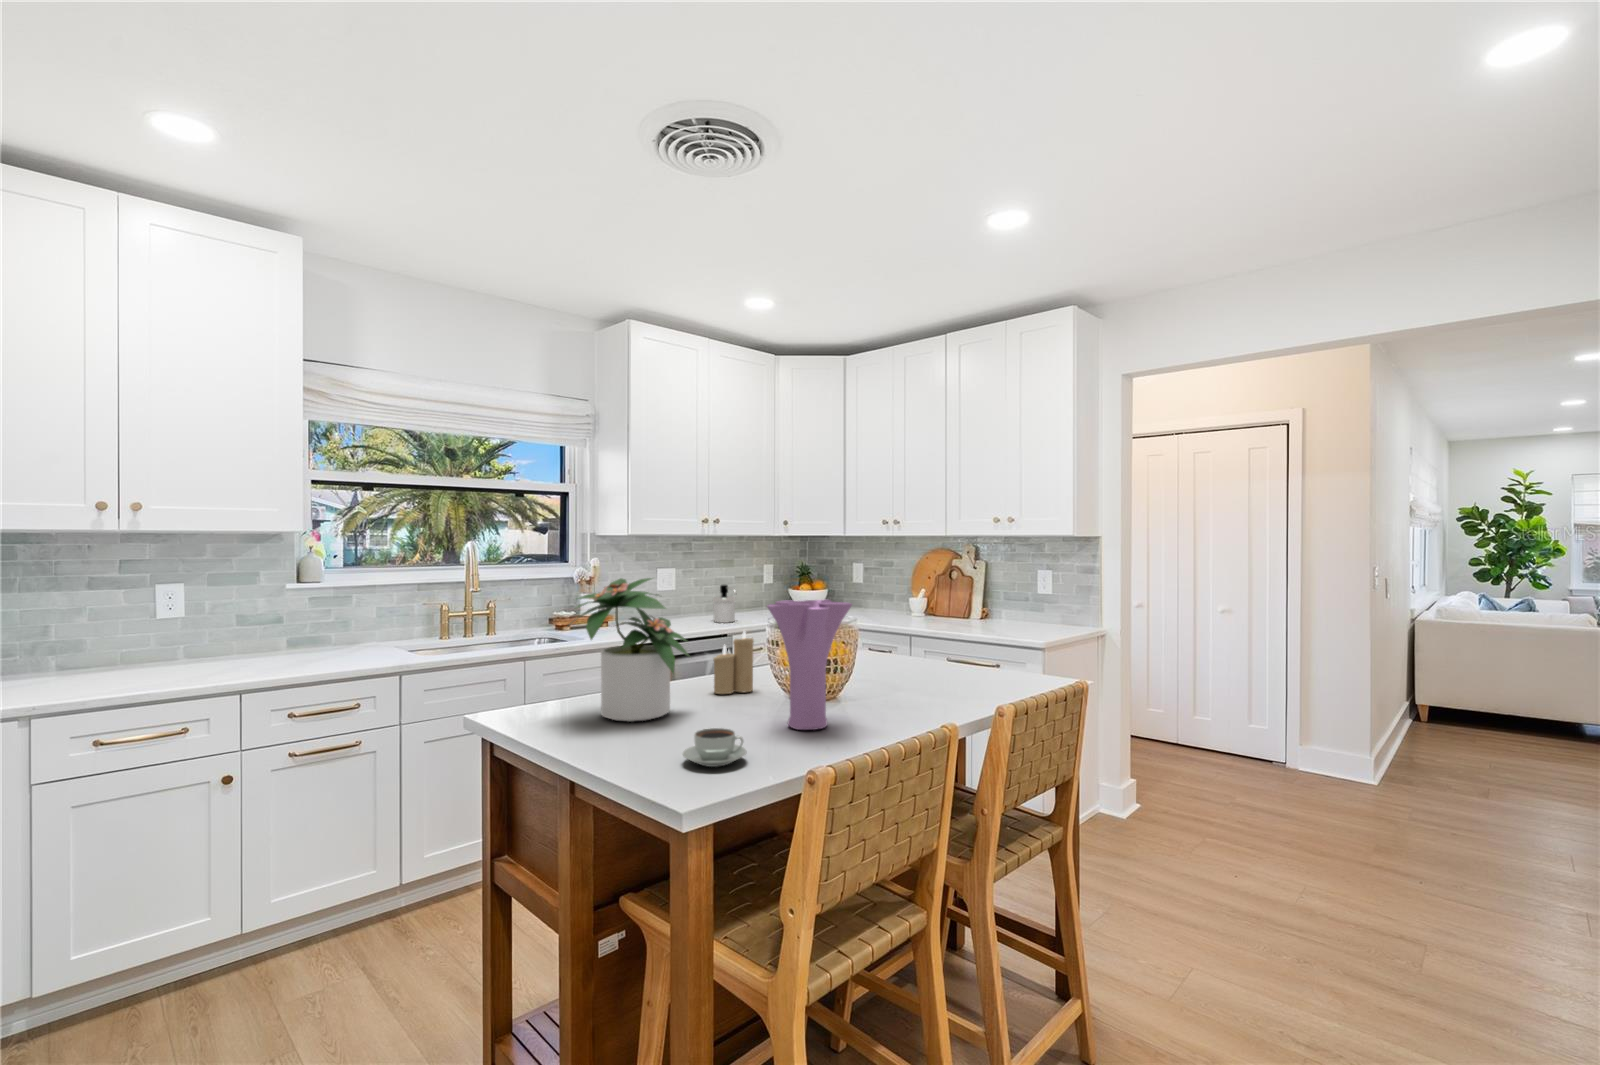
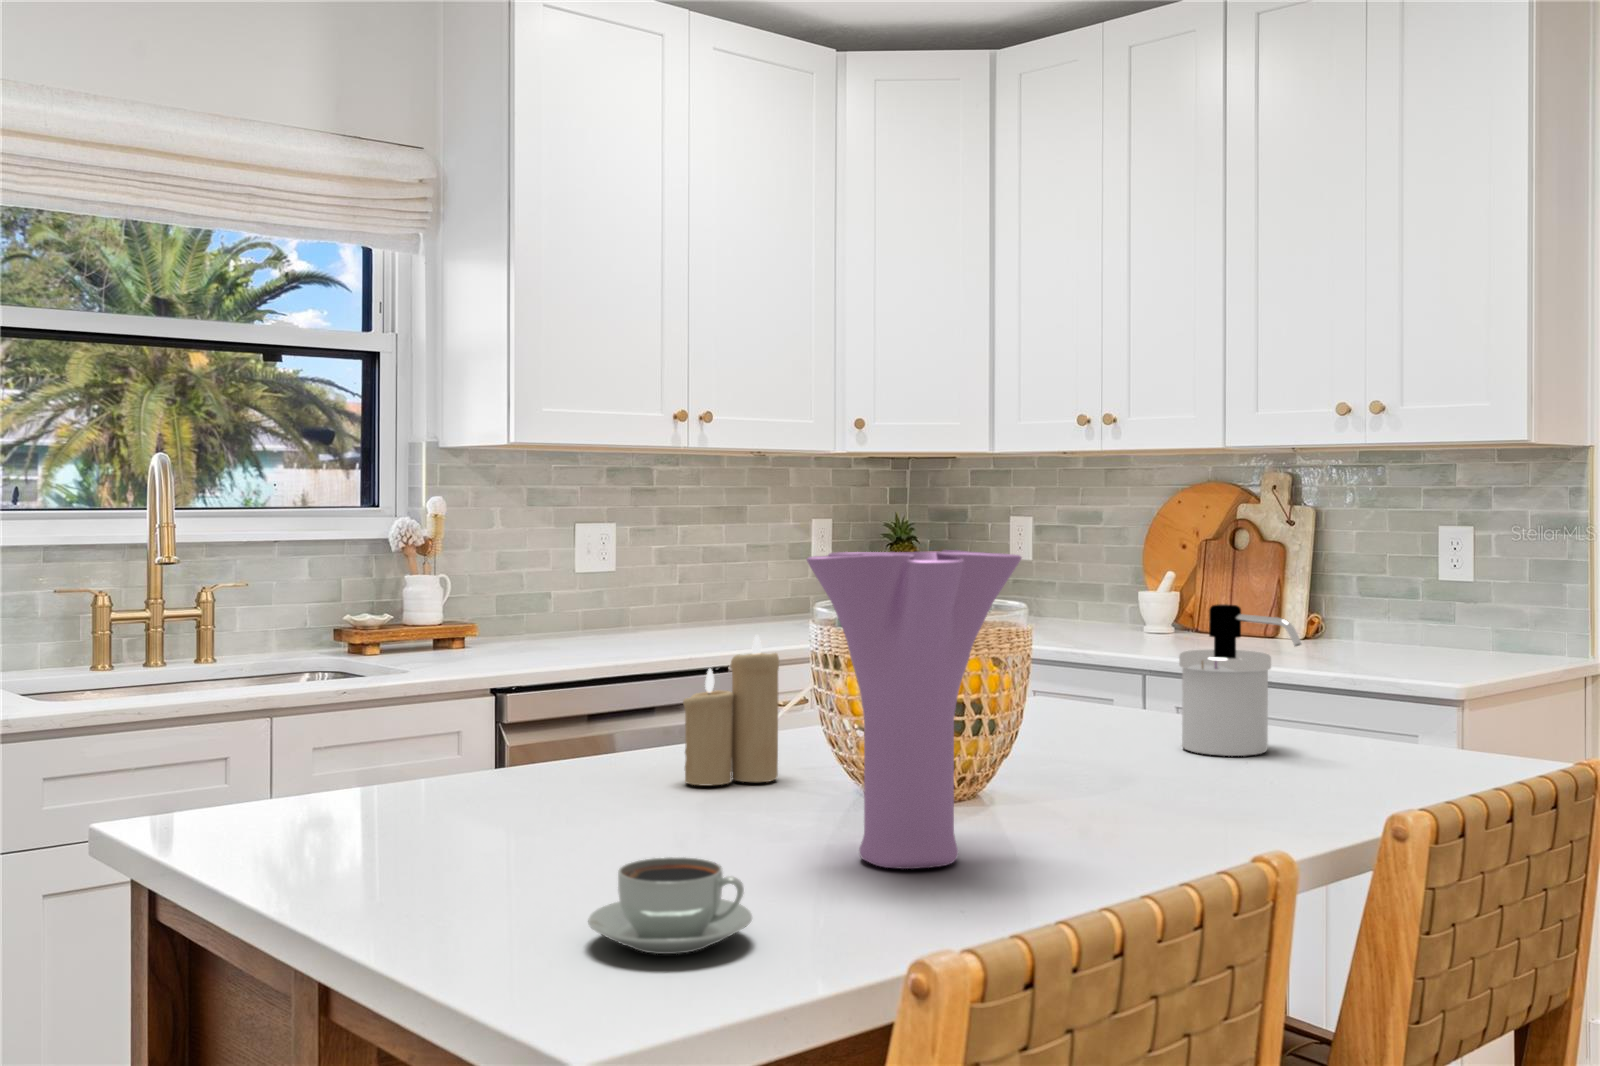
potted plant: present [570,578,689,722] -> none [309,498,628,844]
soap dispenser: present [713,585,736,623] -> present [1179,604,1301,756]

